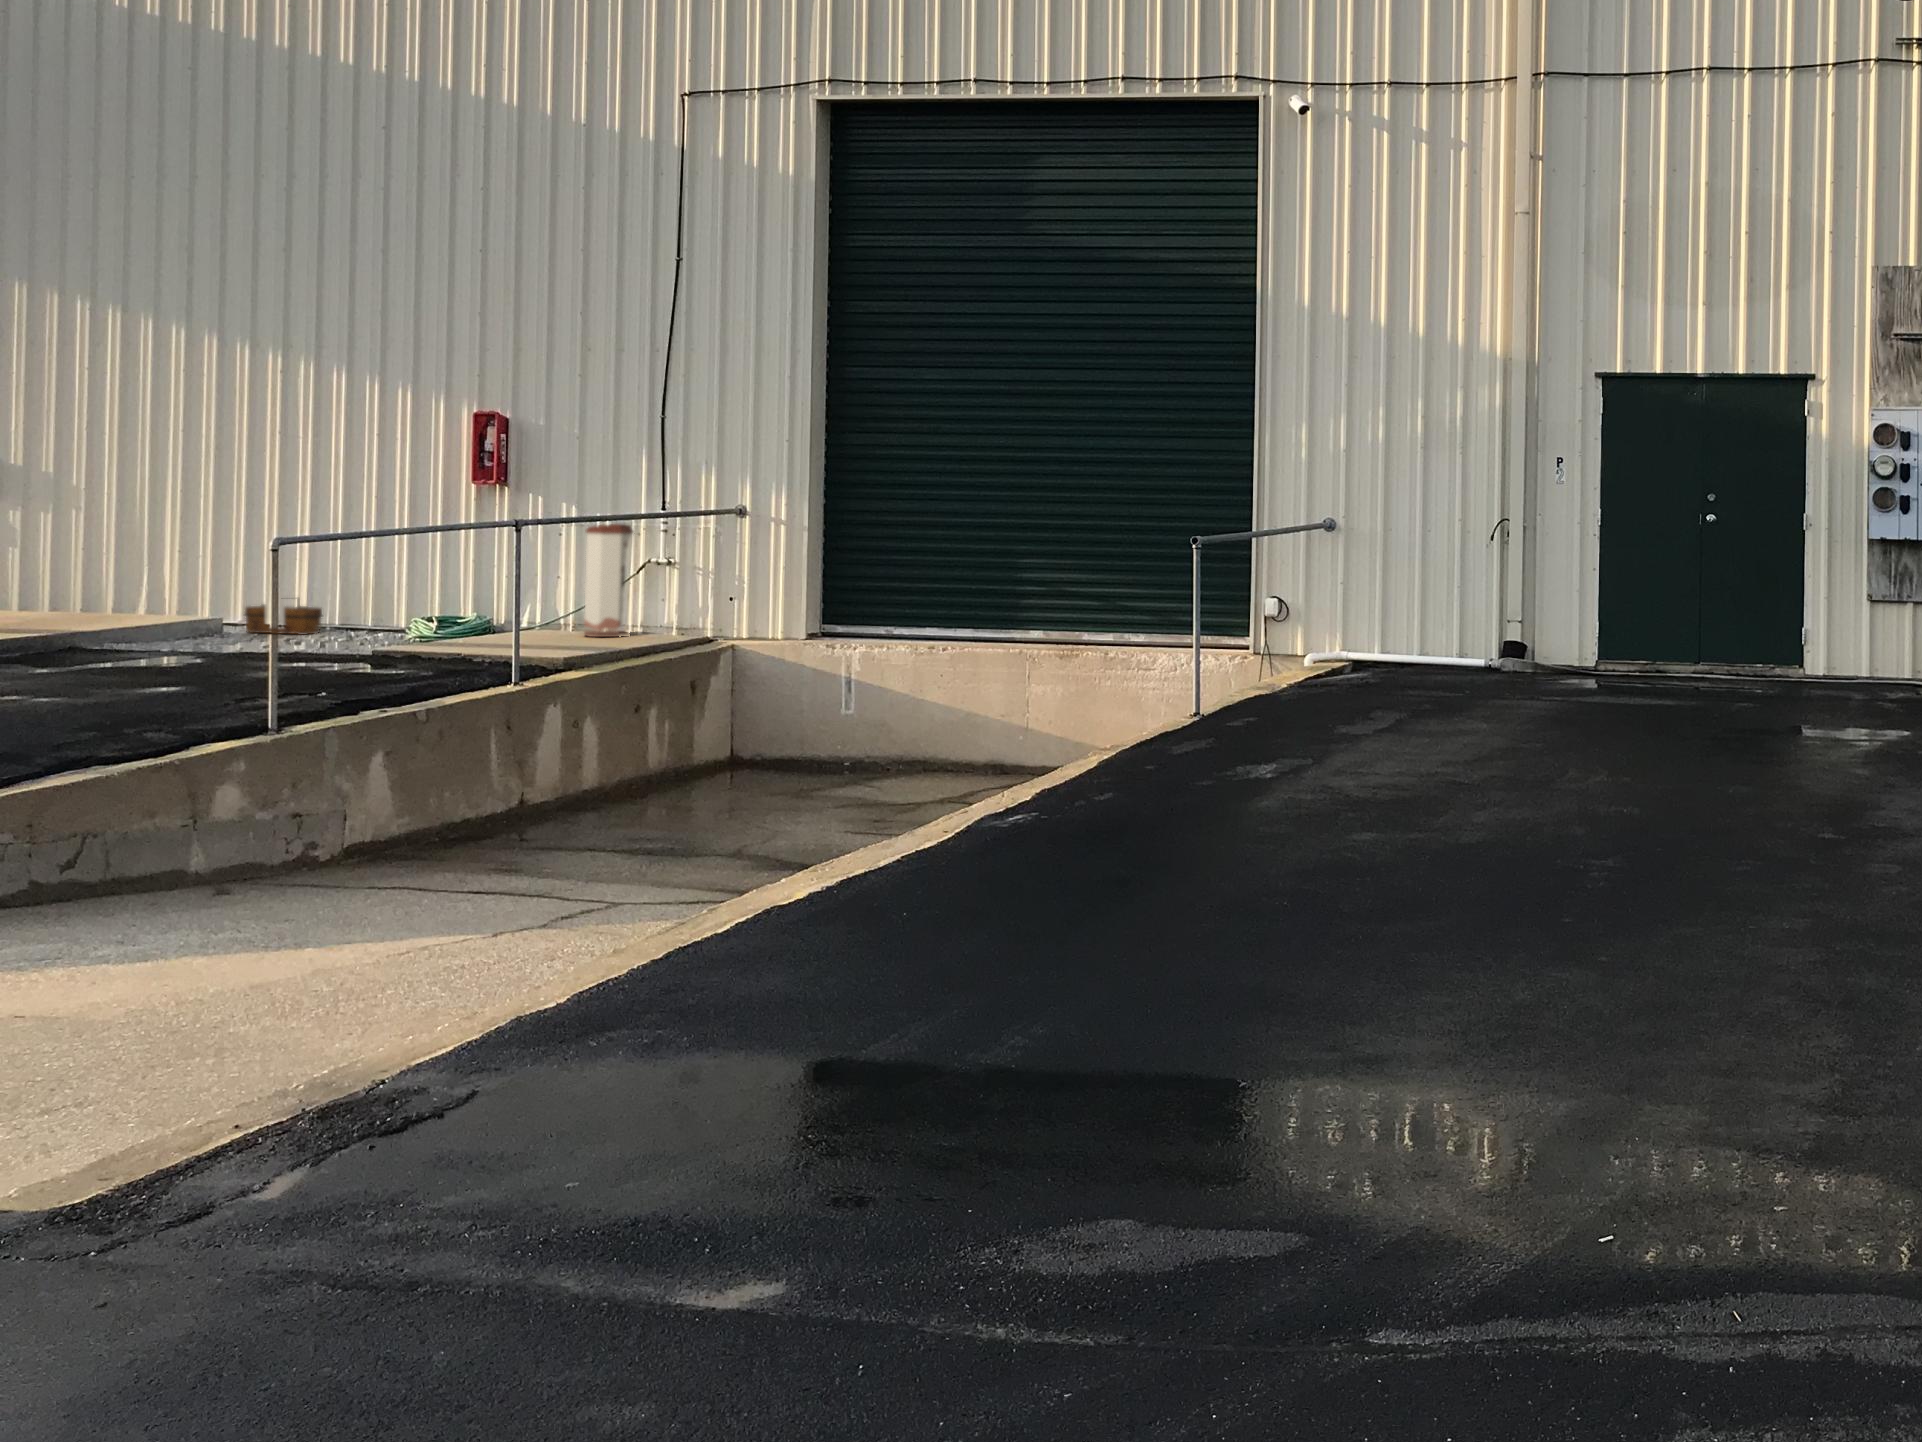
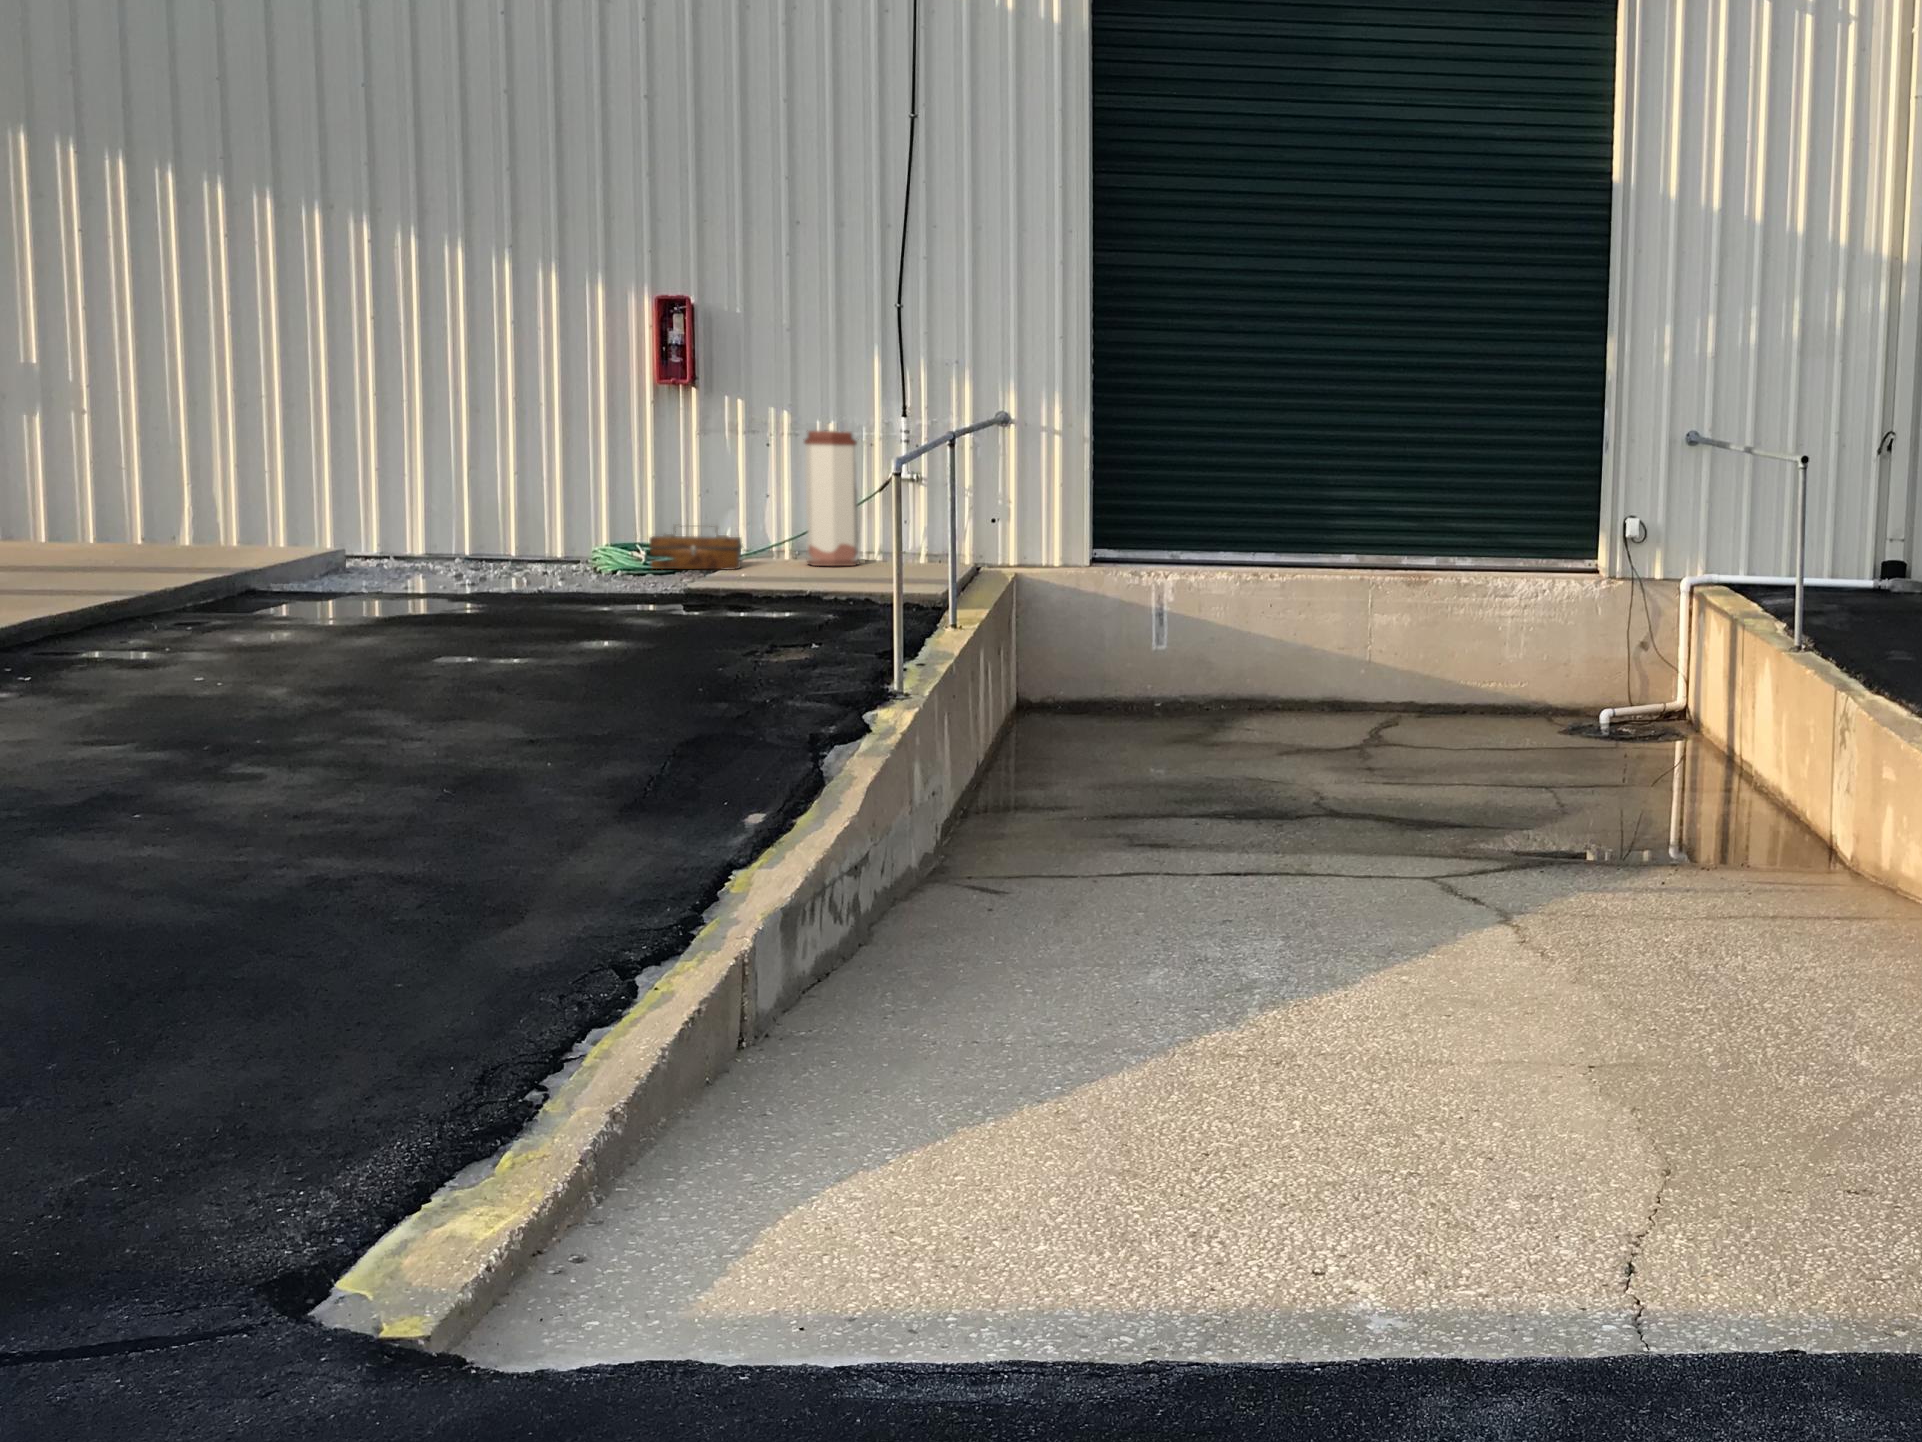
toolbox: present [245,598,323,635] -> present [648,525,743,570]

